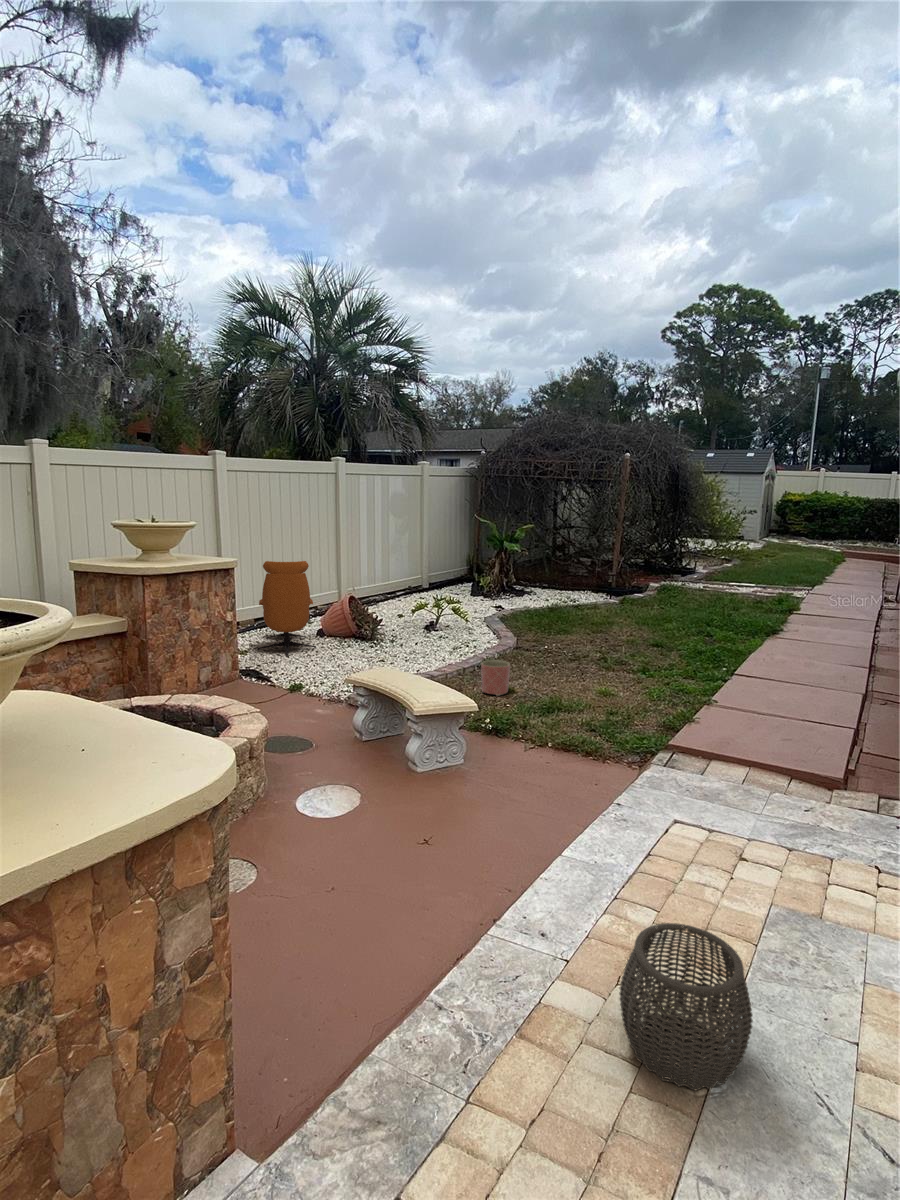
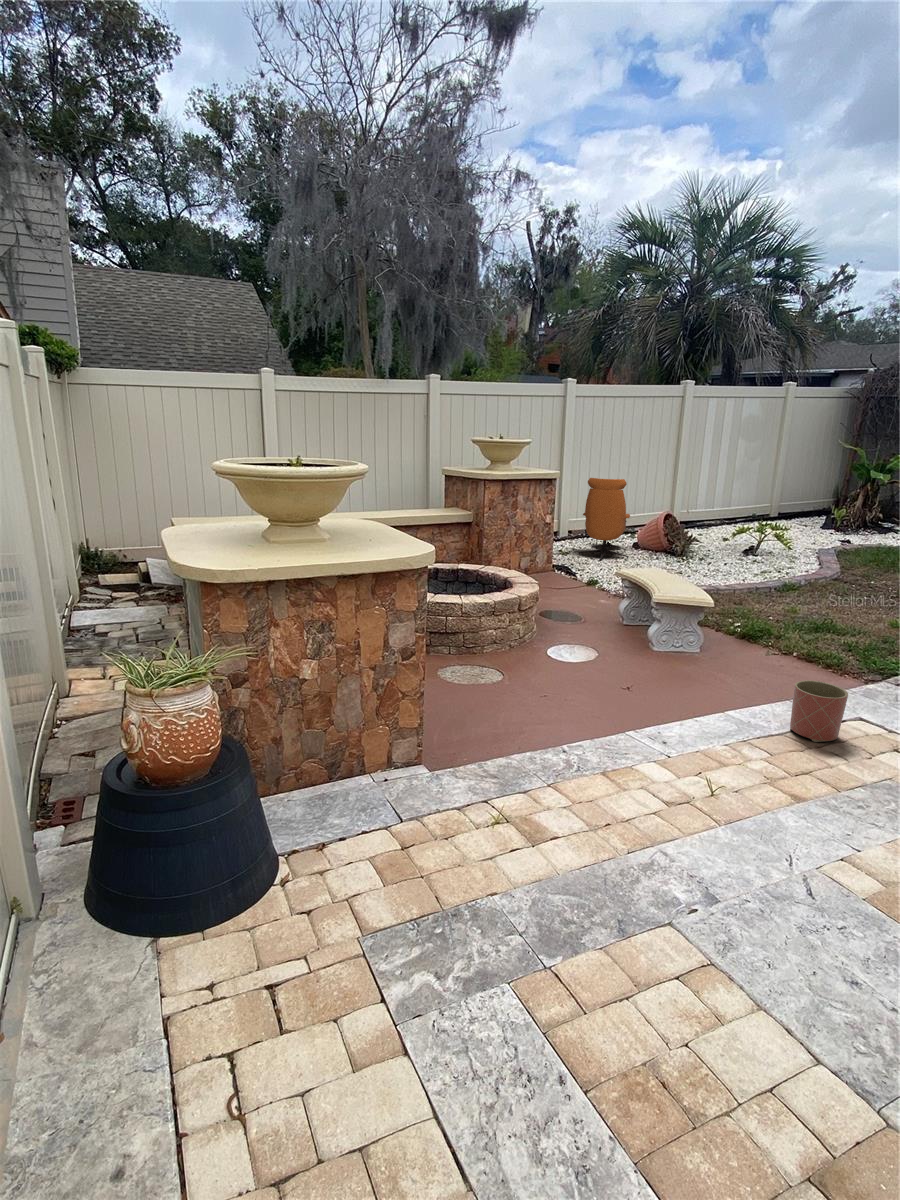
planter: present [481,660,510,696] -> present [790,680,848,742]
woven basket: present [619,923,753,1090] -> none [674,732,777,841]

